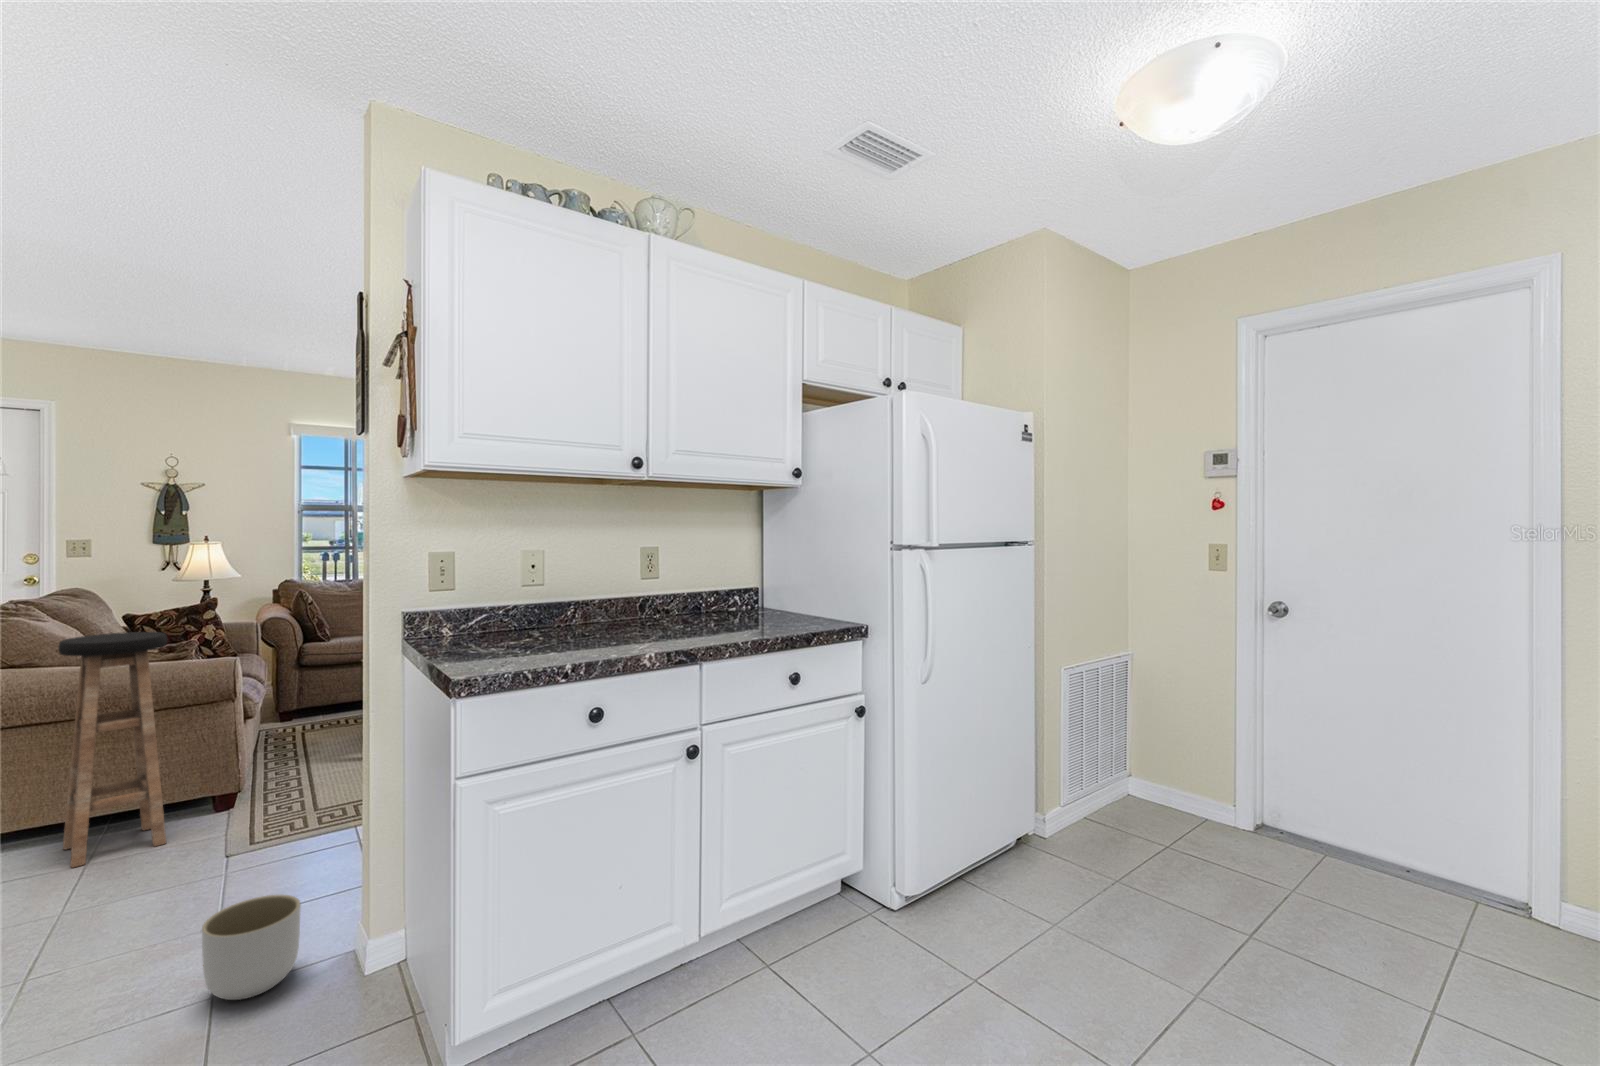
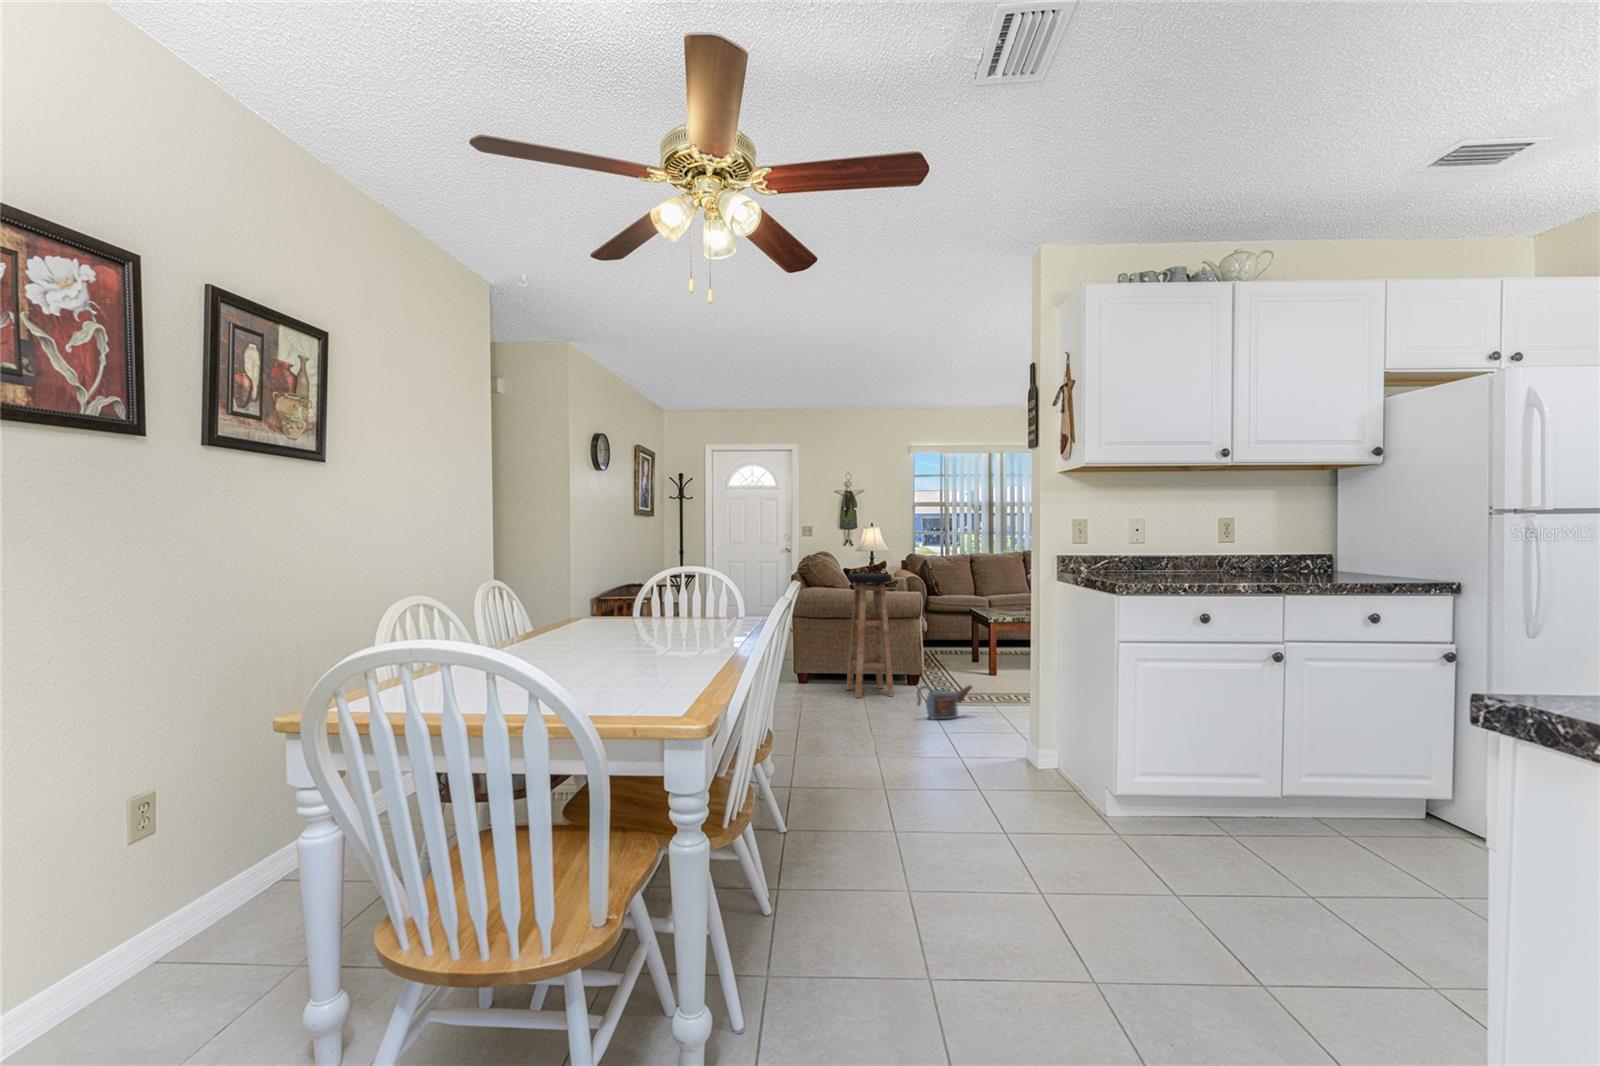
watering can: none [180,809,305,888] -> present [917,685,972,719]
planter: present [202,895,301,1000] -> none [955,717,1000,766]

